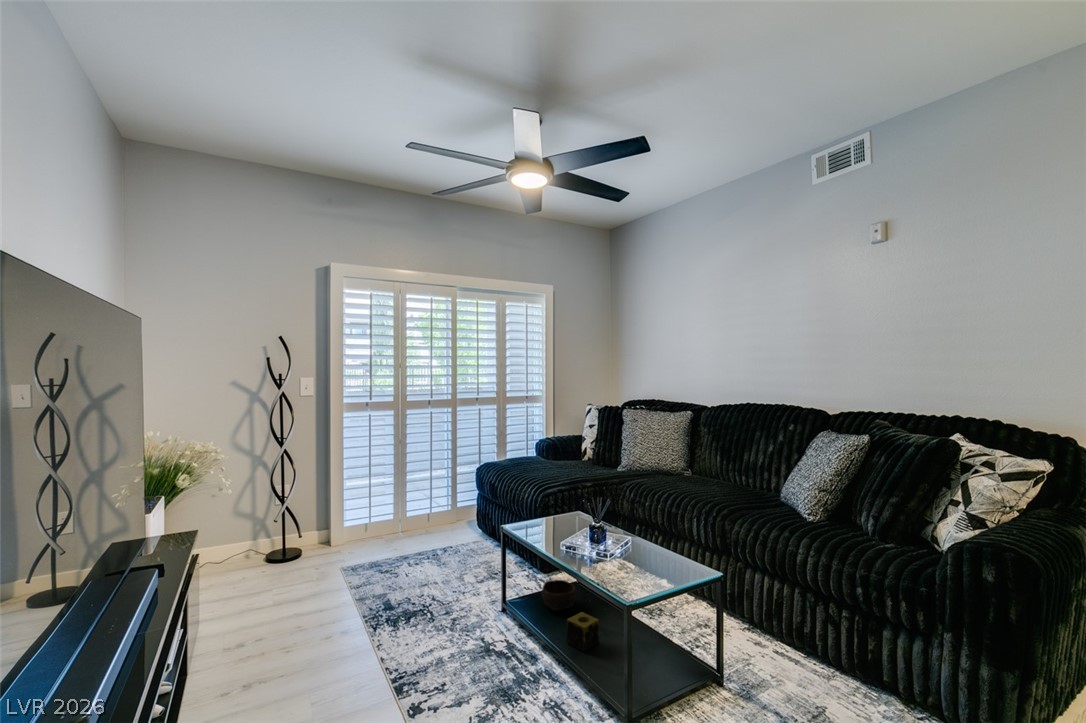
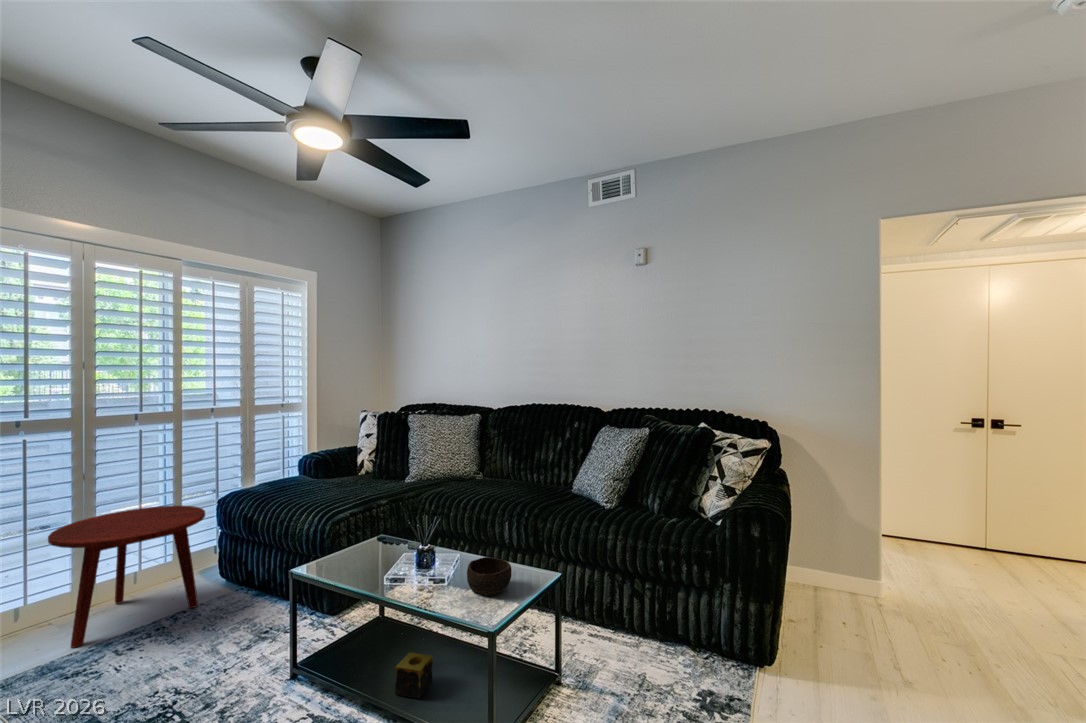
side table: none [379,469,465,555] -> present [48,506,205,648]
bowl: present [542,580,576,611] -> present [467,557,512,596]

